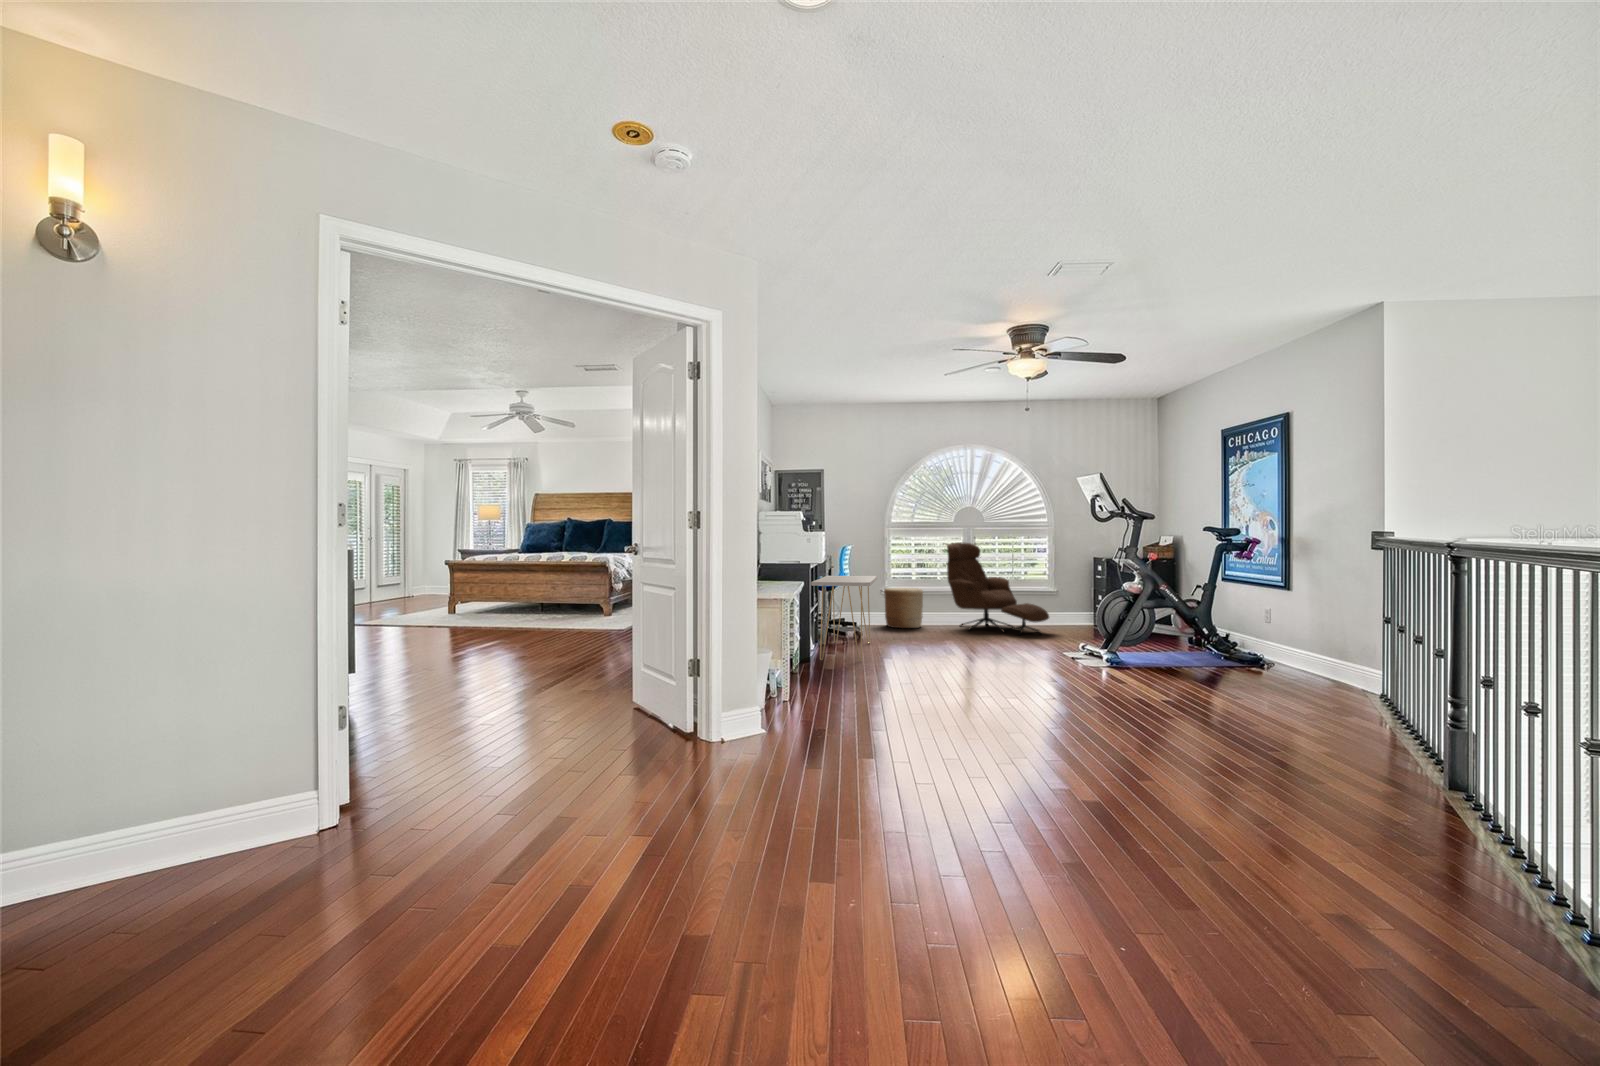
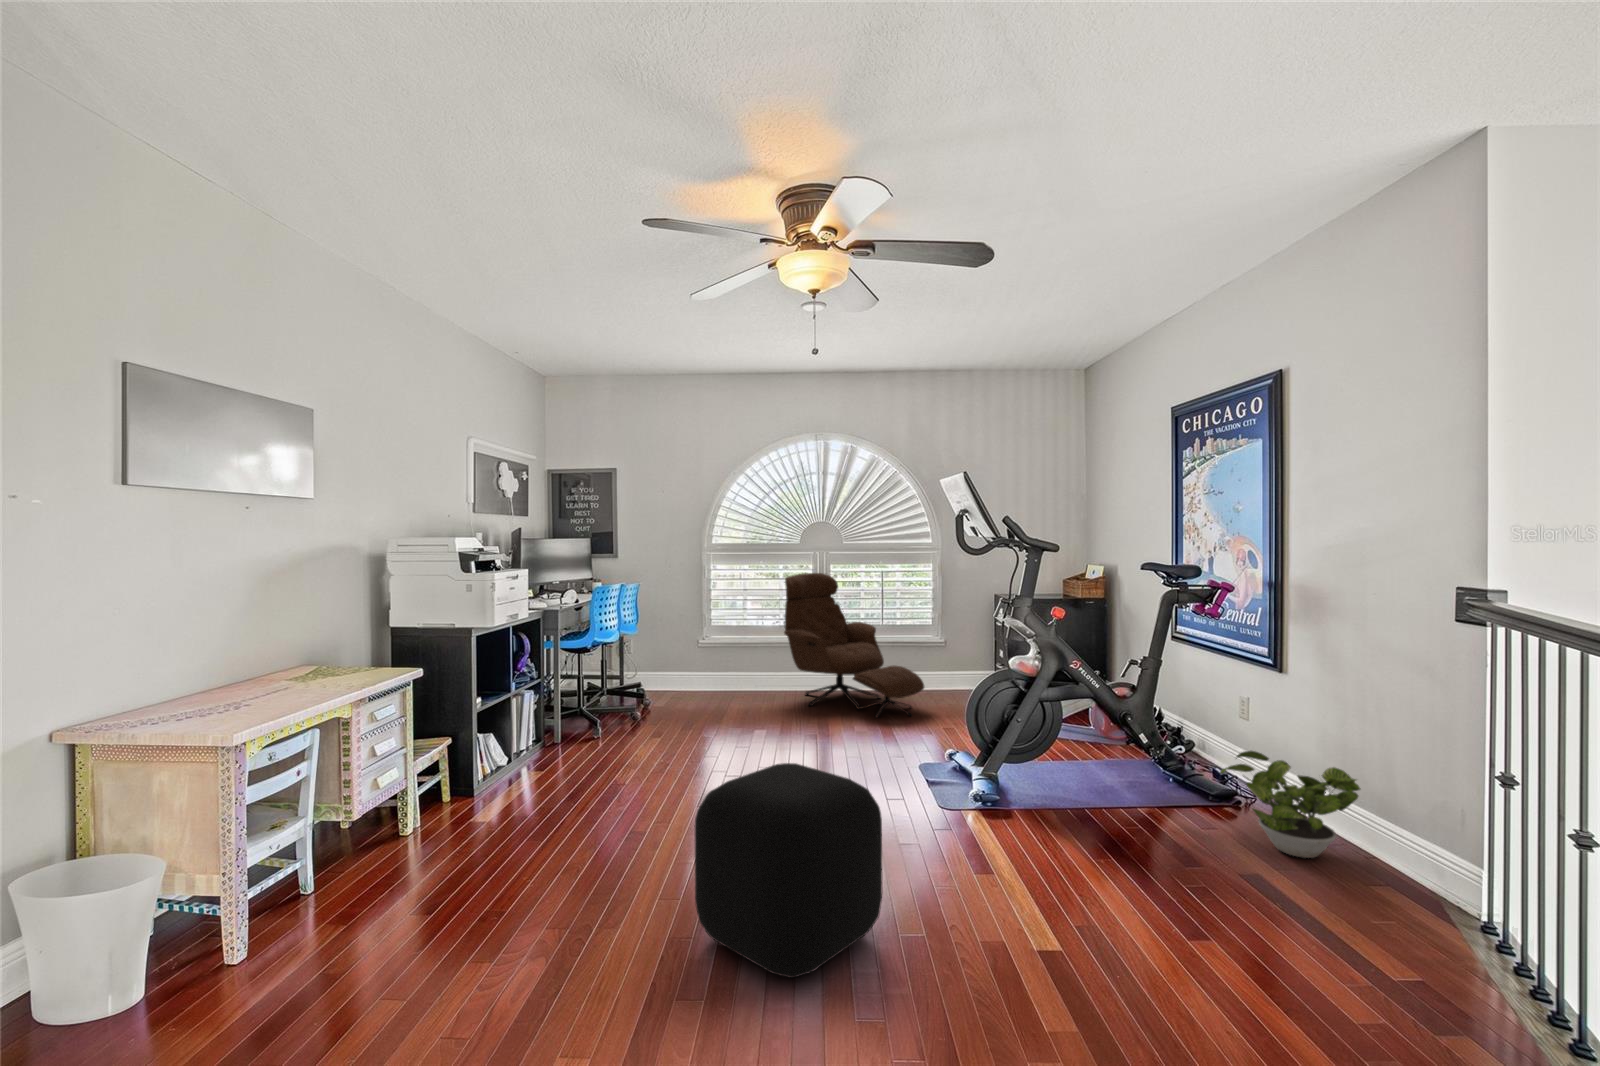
console table: present [811,576,877,661] -> none [464,636,636,806]
woven basket: present [884,588,923,628] -> none [693,638,751,702]
ottoman: none [995,617,1086,699] -> present [695,763,882,978]
potted plant: none [1251,624,1329,679] -> present [1220,751,1361,858]

